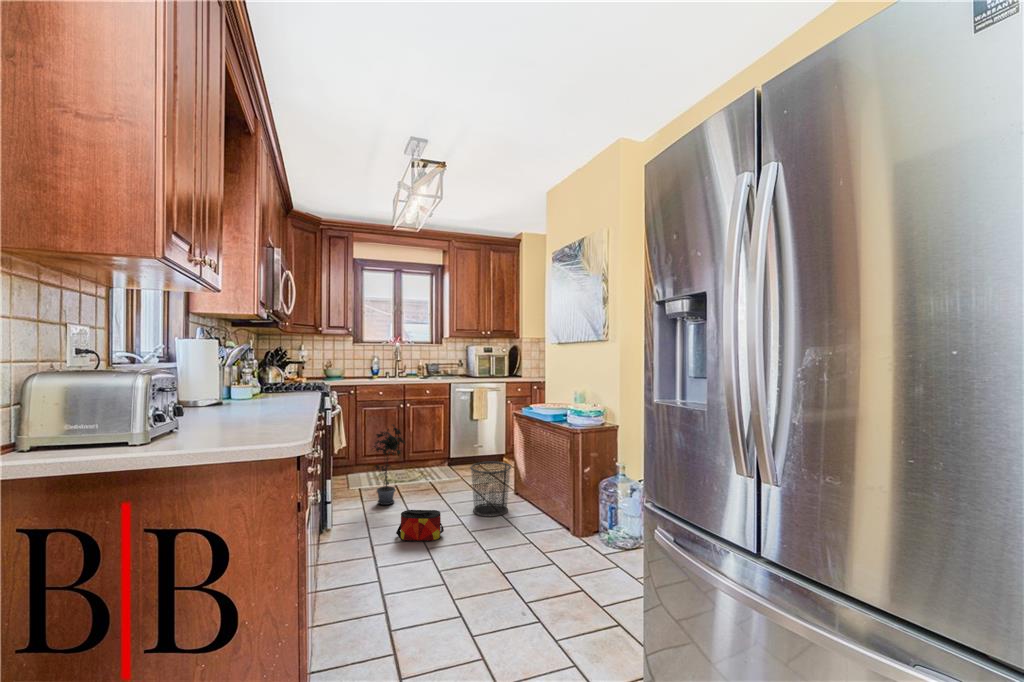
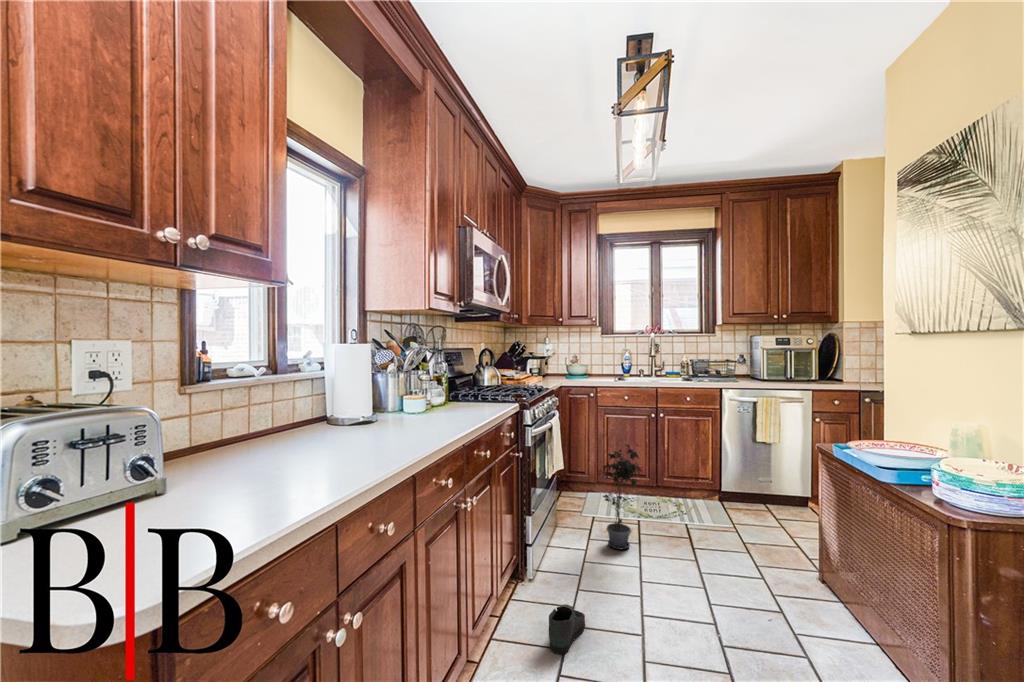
waste bin: present [470,461,511,517] -> none [735,521,809,618]
bag: present [396,510,444,542] -> none [613,578,682,639]
shoe: none [358,533,380,566] -> present [549,604,585,655]

